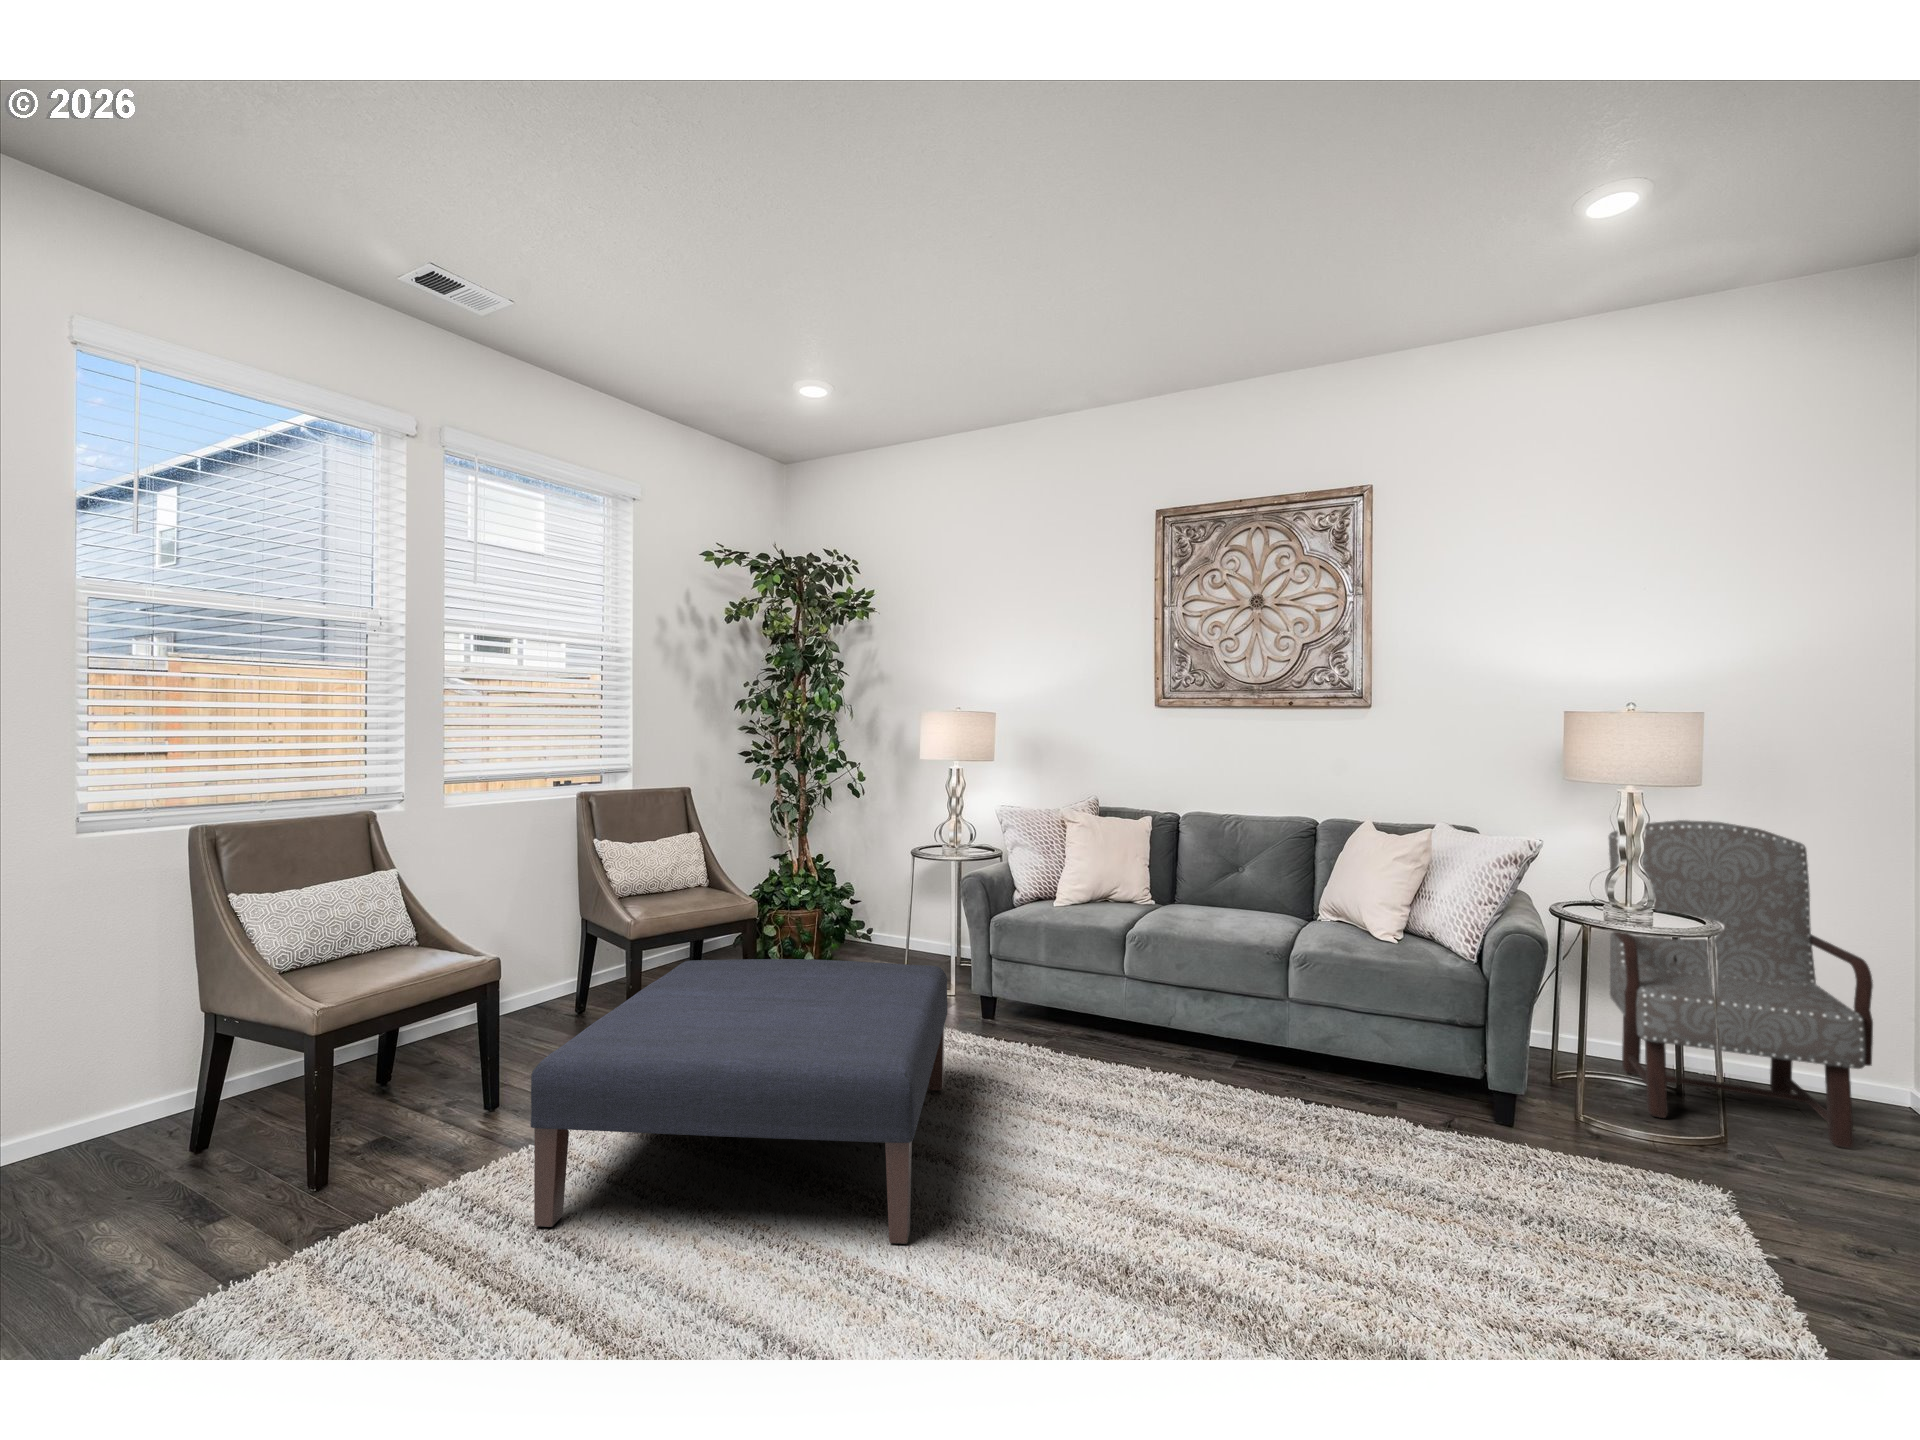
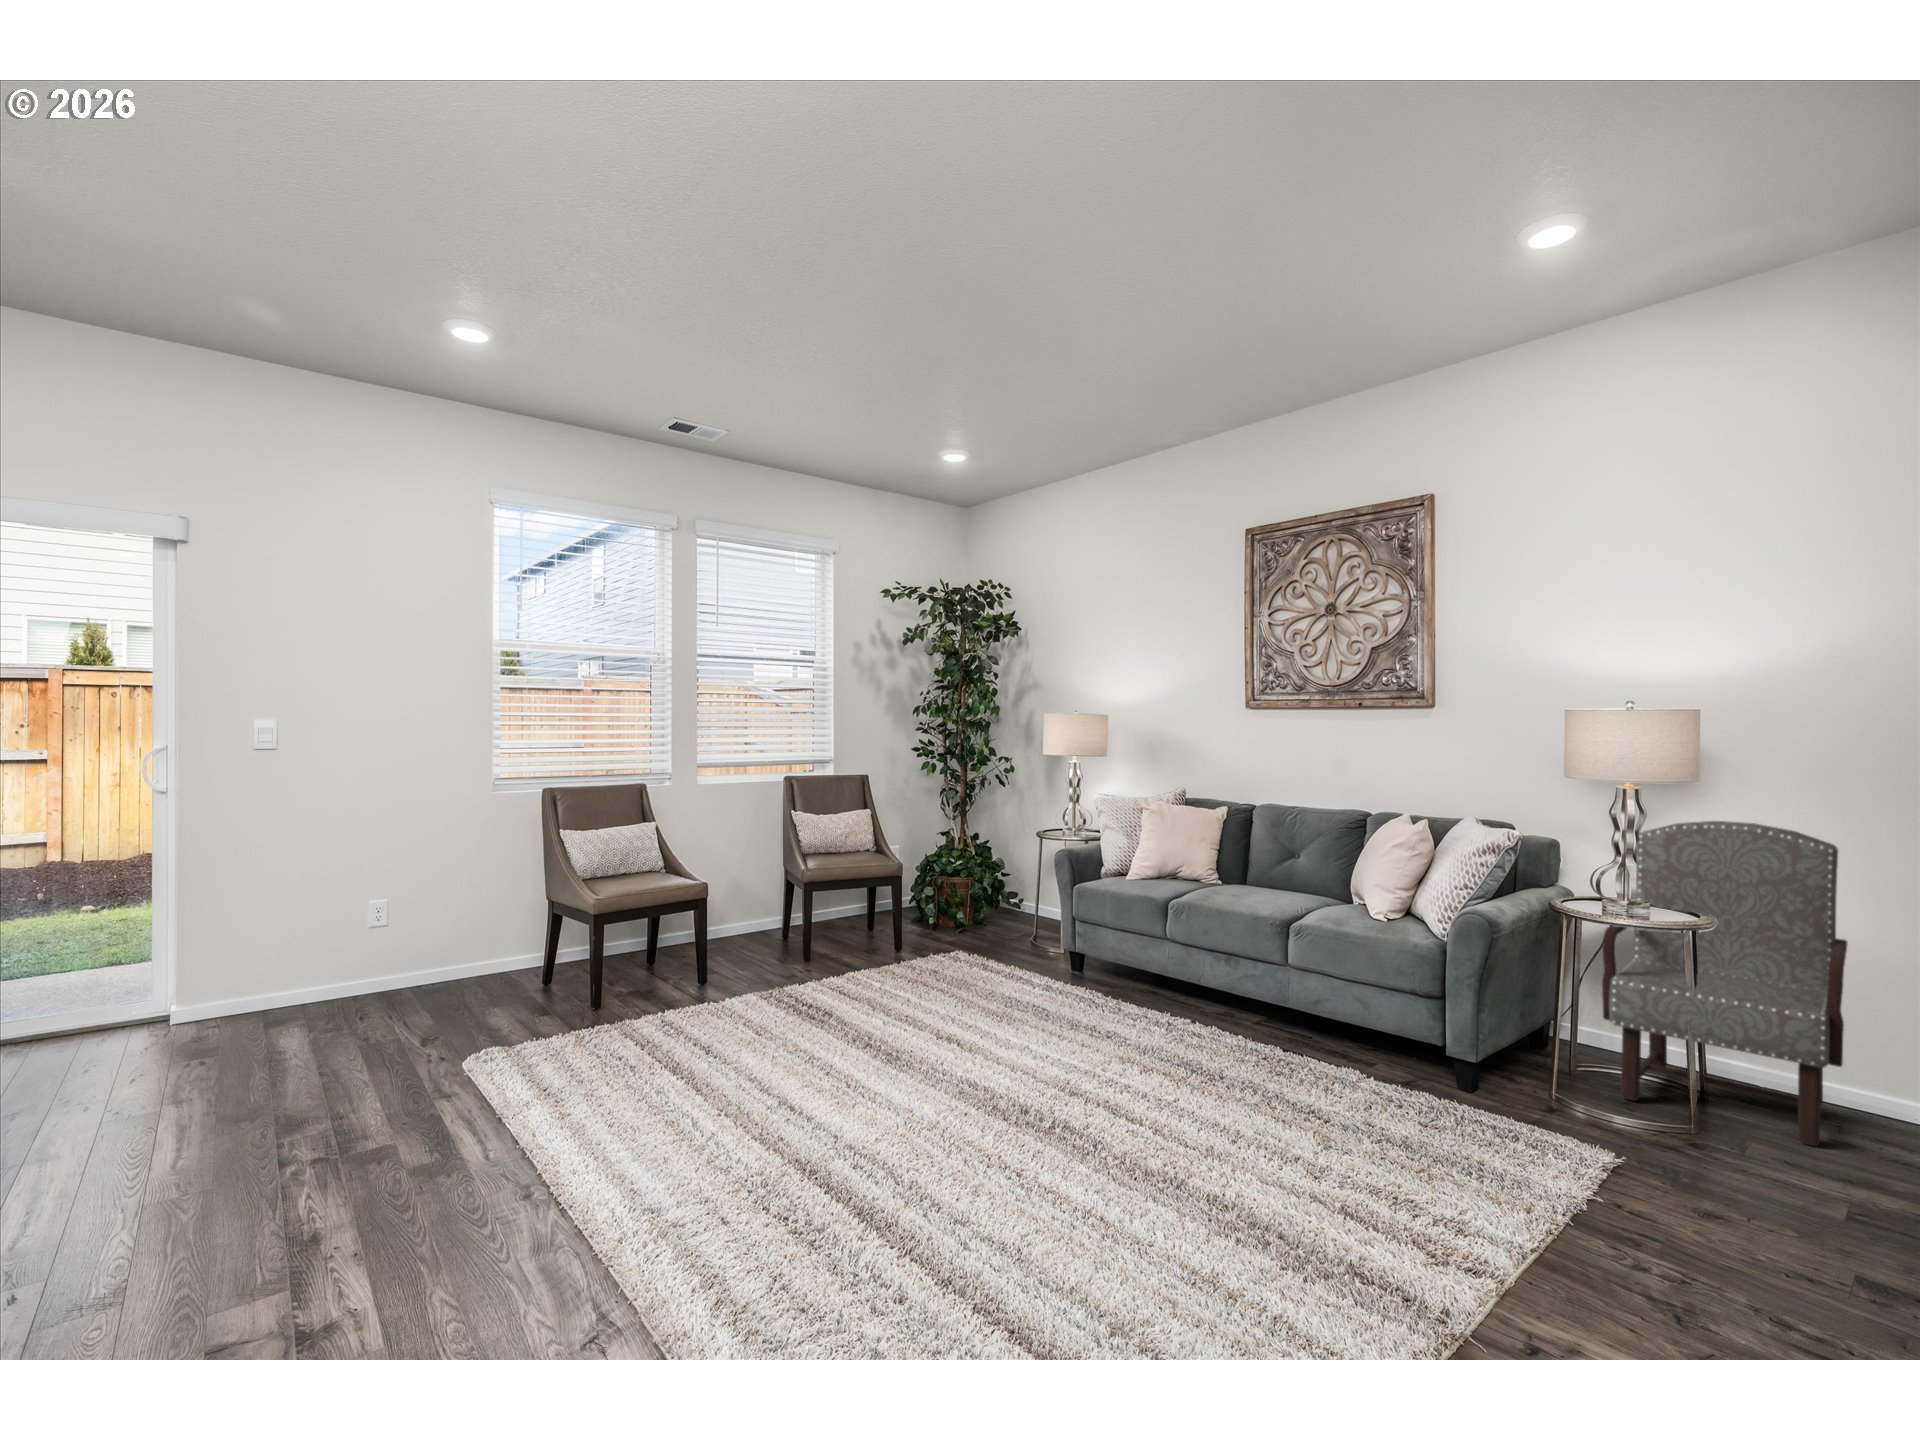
ottoman: present [531,959,947,1244] -> none [691,896,1002,1078]

